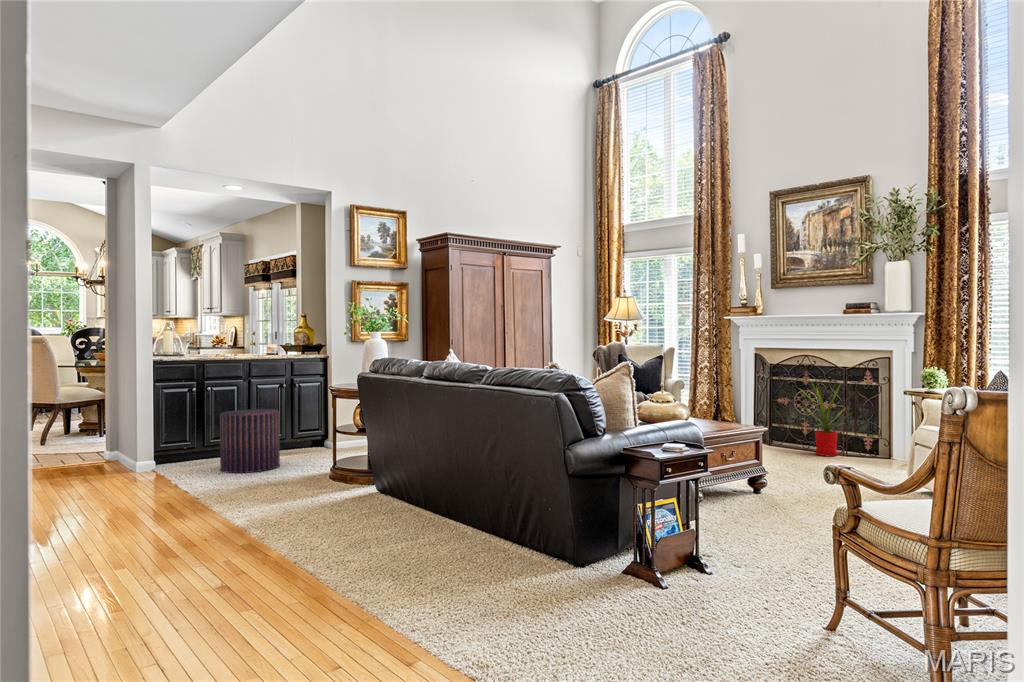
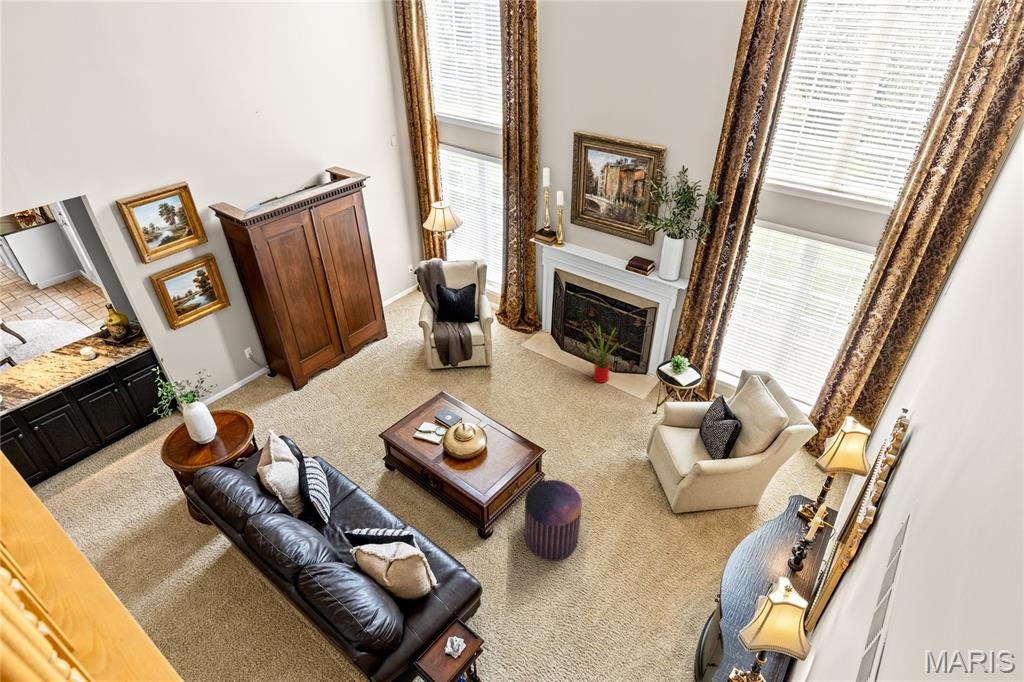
pouf: present [220,409,280,473] -> present [525,480,582,561]

